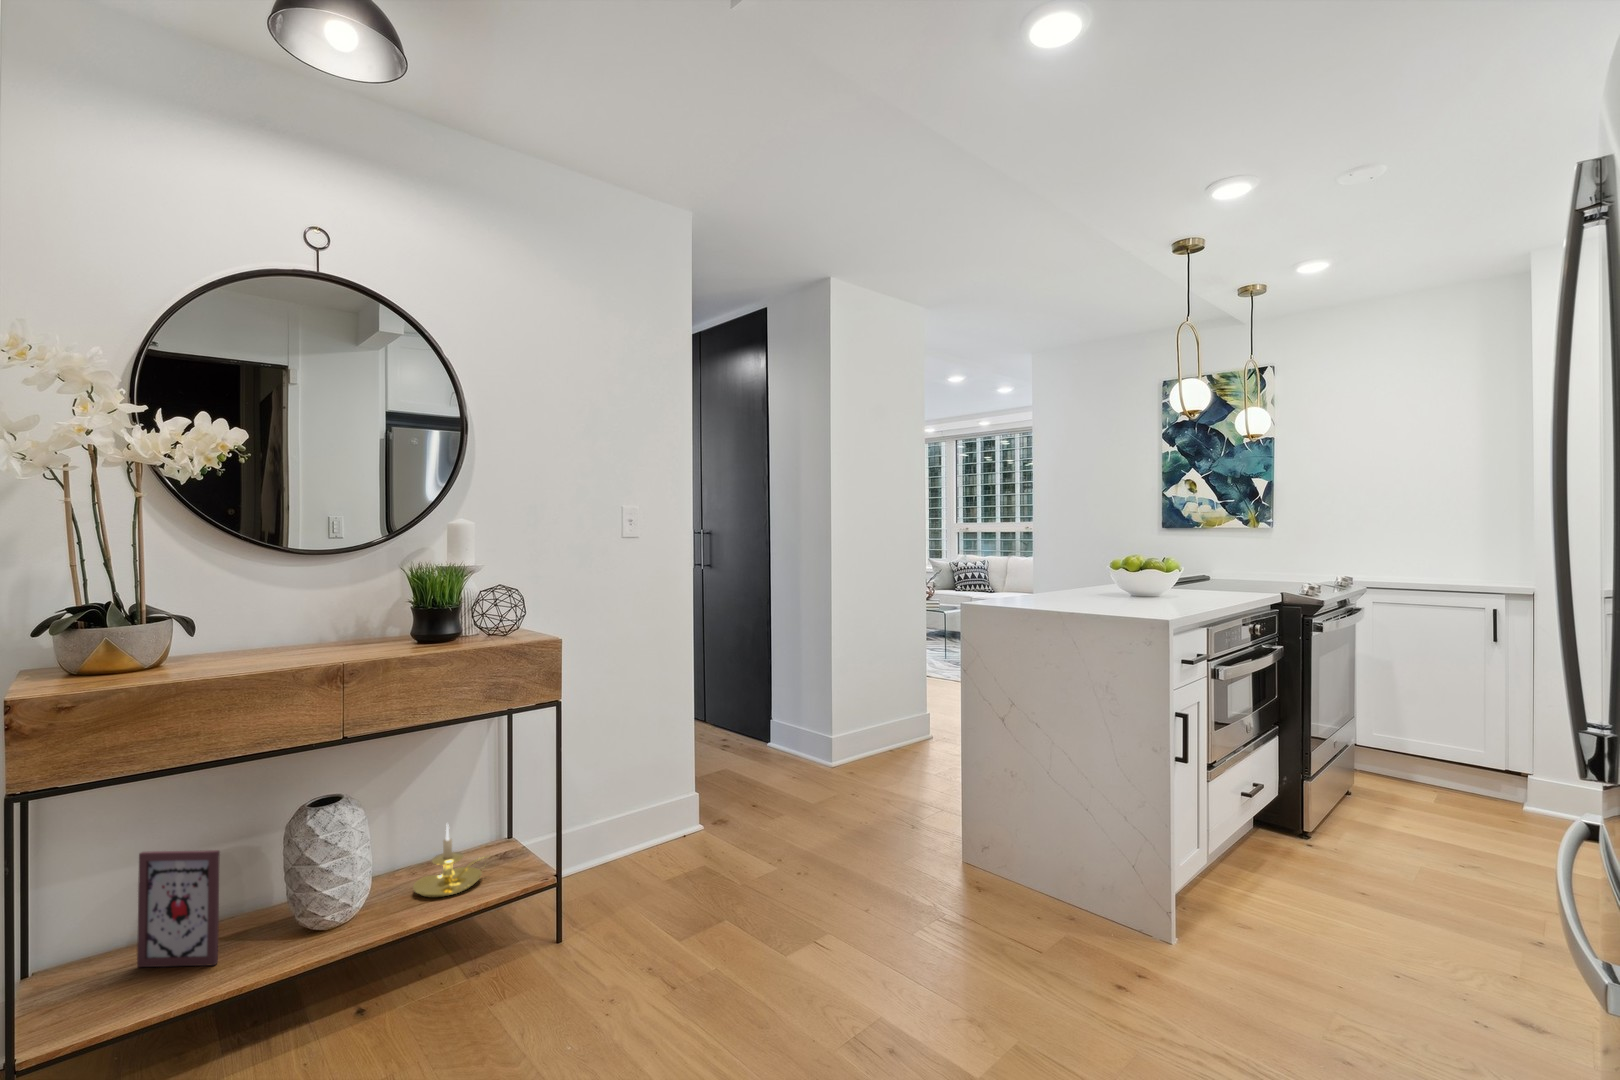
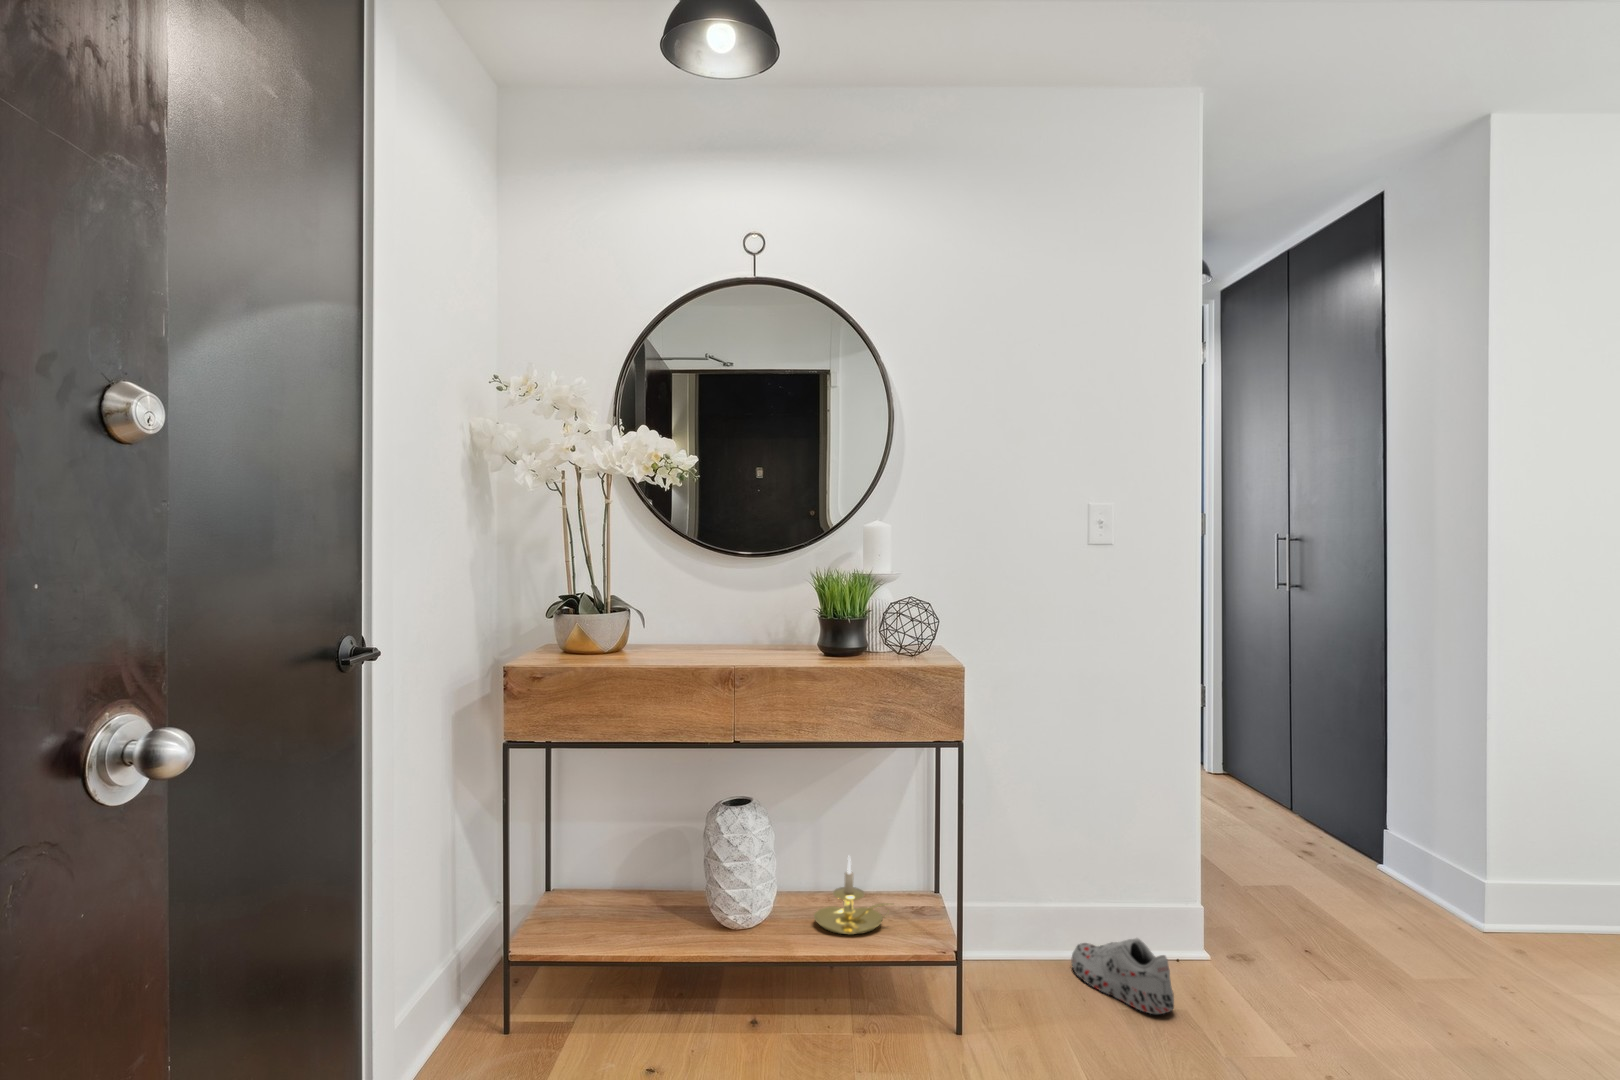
shoe: none [617,828,702,879] -> present [1072,938,1174,1014]
picture frame: present [137,850,220,967] -> none [597,812,651,930]

